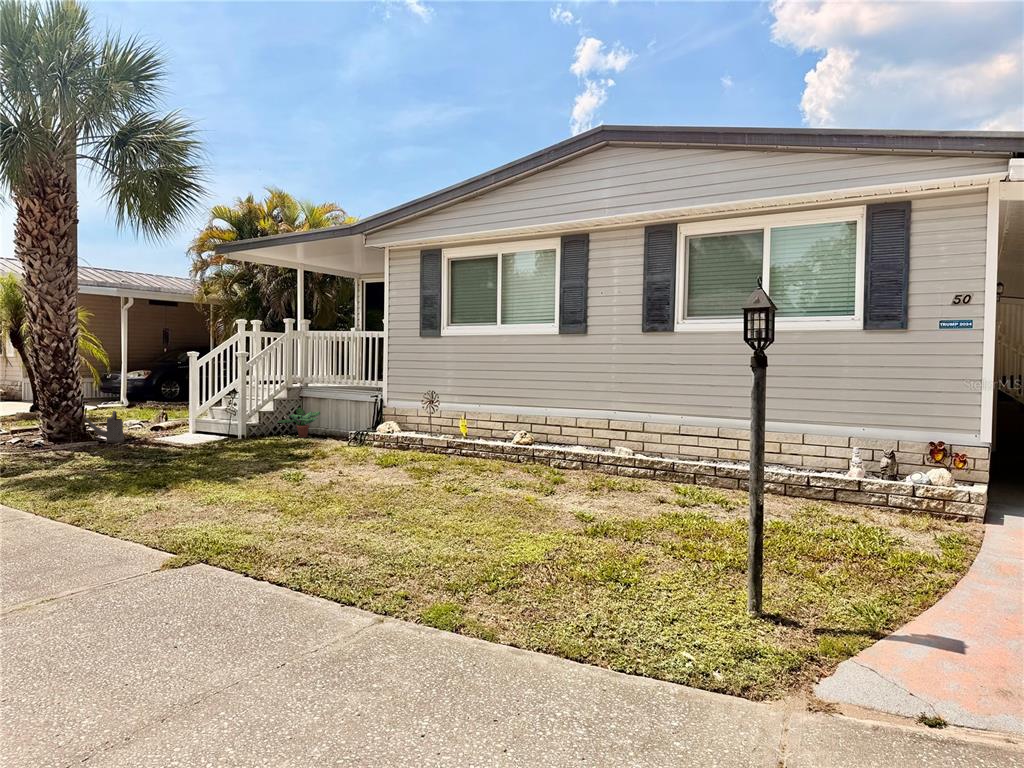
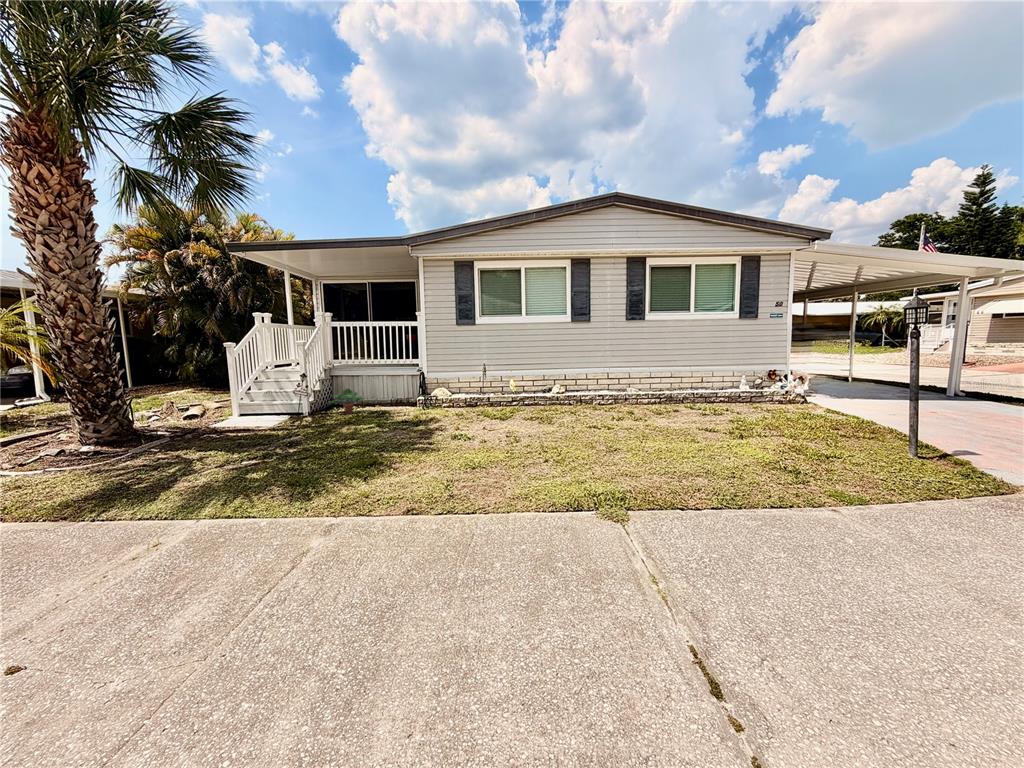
watering can: present [84,411,130,443] -> none [129,408,179,442]

